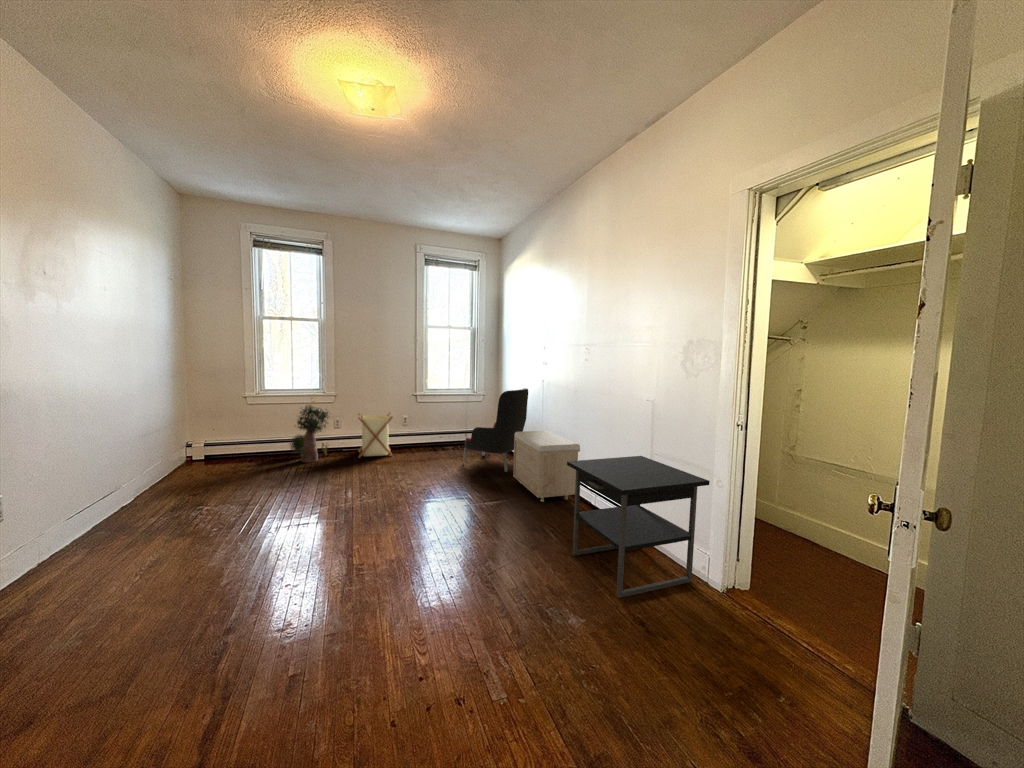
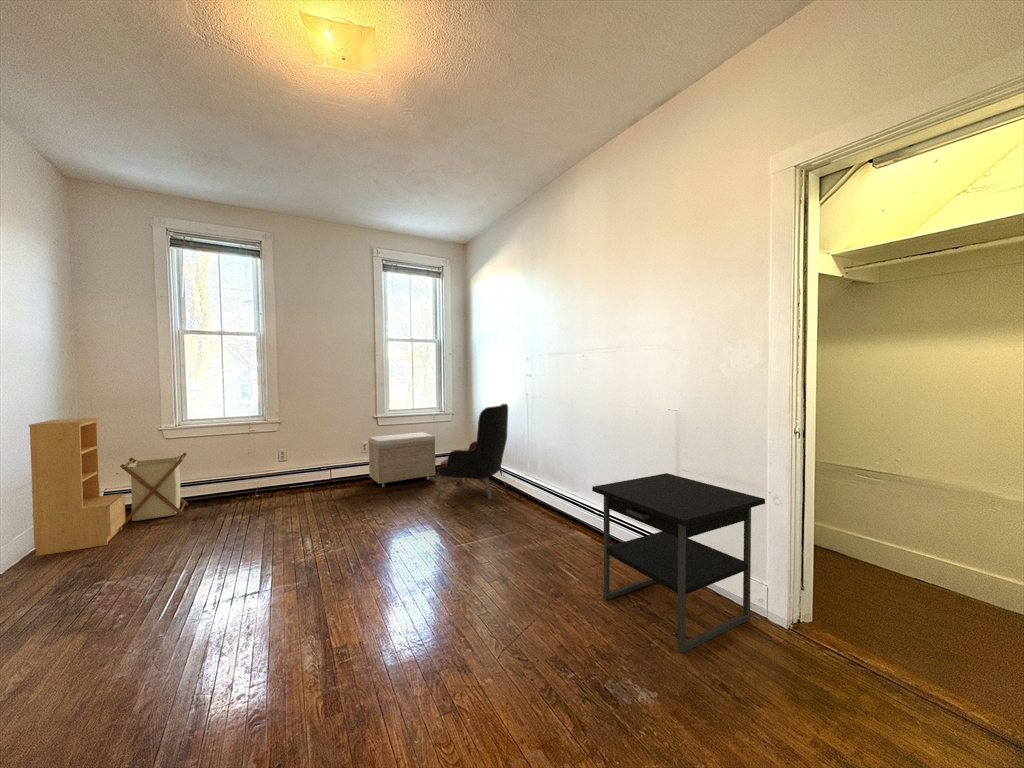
bookshelf: none [155,385,219,486] -> present [29,418,125,556]
potted plant: present [290,405,328,462] -> none [221,435,274,506]
laundry basket: present [358,413,393,458] -> present [120,453,188,525]
storage bench: present [513,431,580,502] -> present [368,432,435,487]

